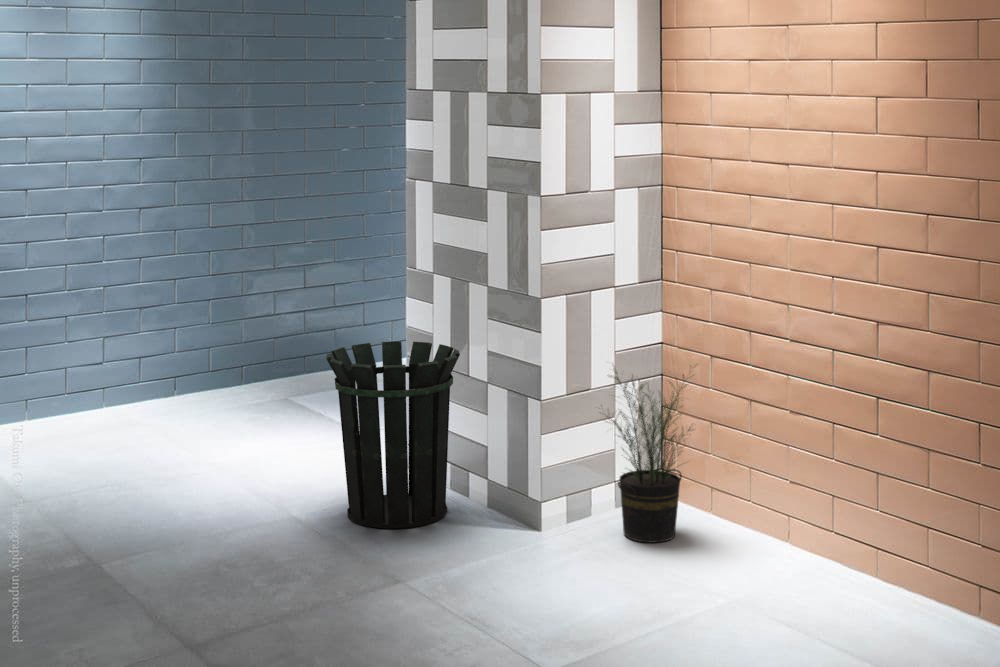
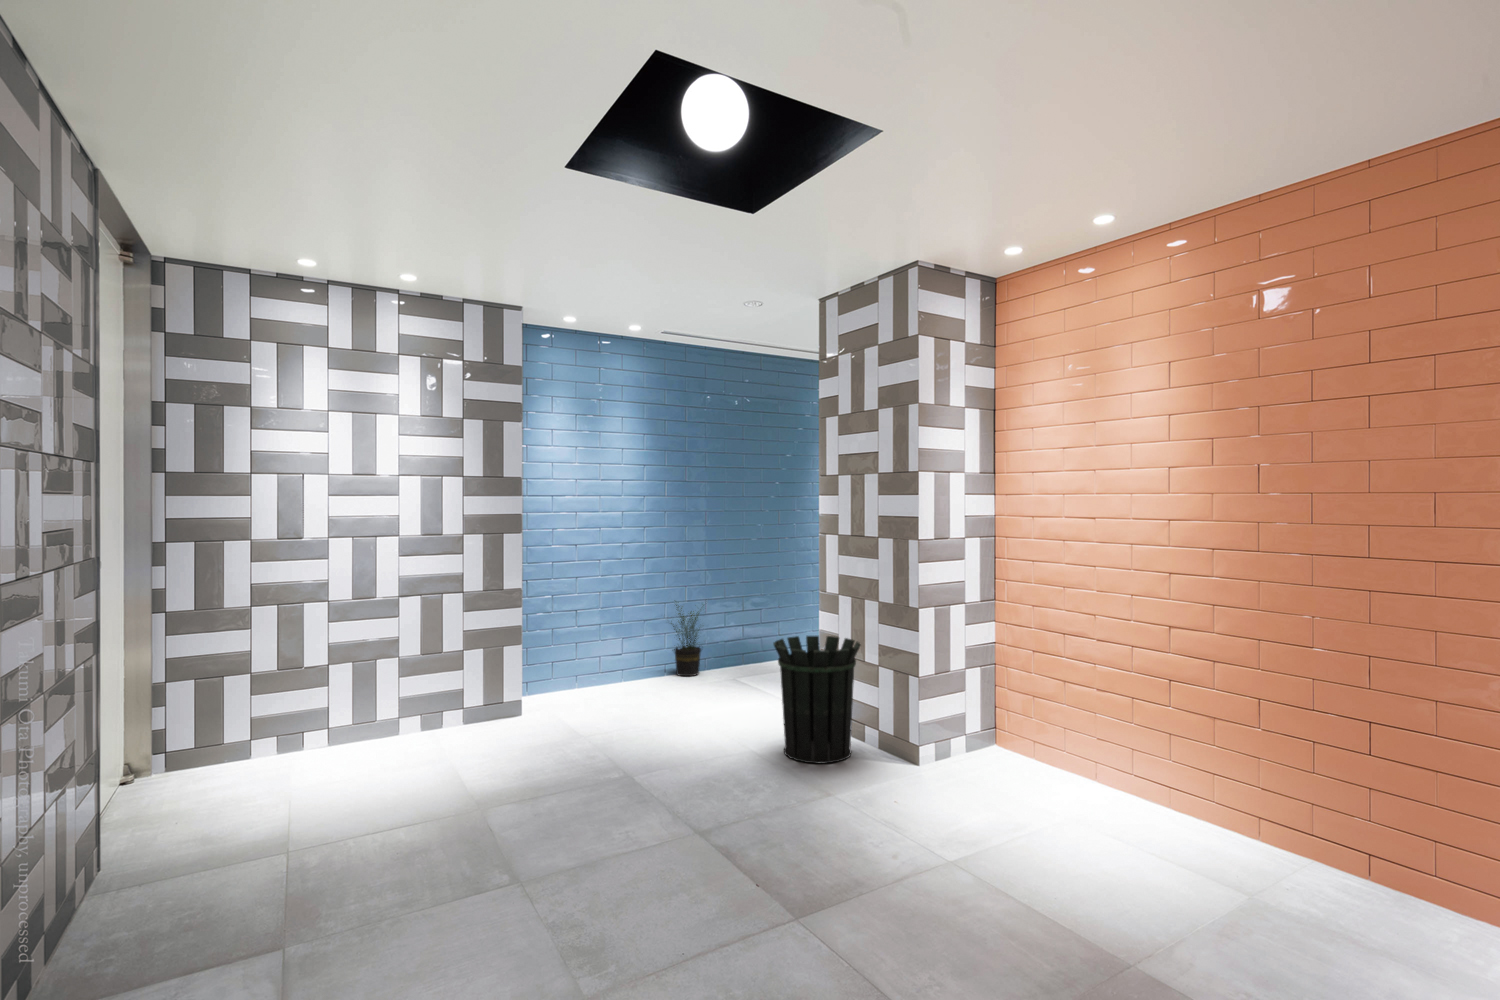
potted plant: present [600,372,690,542] -> present [671,605,701,676]

